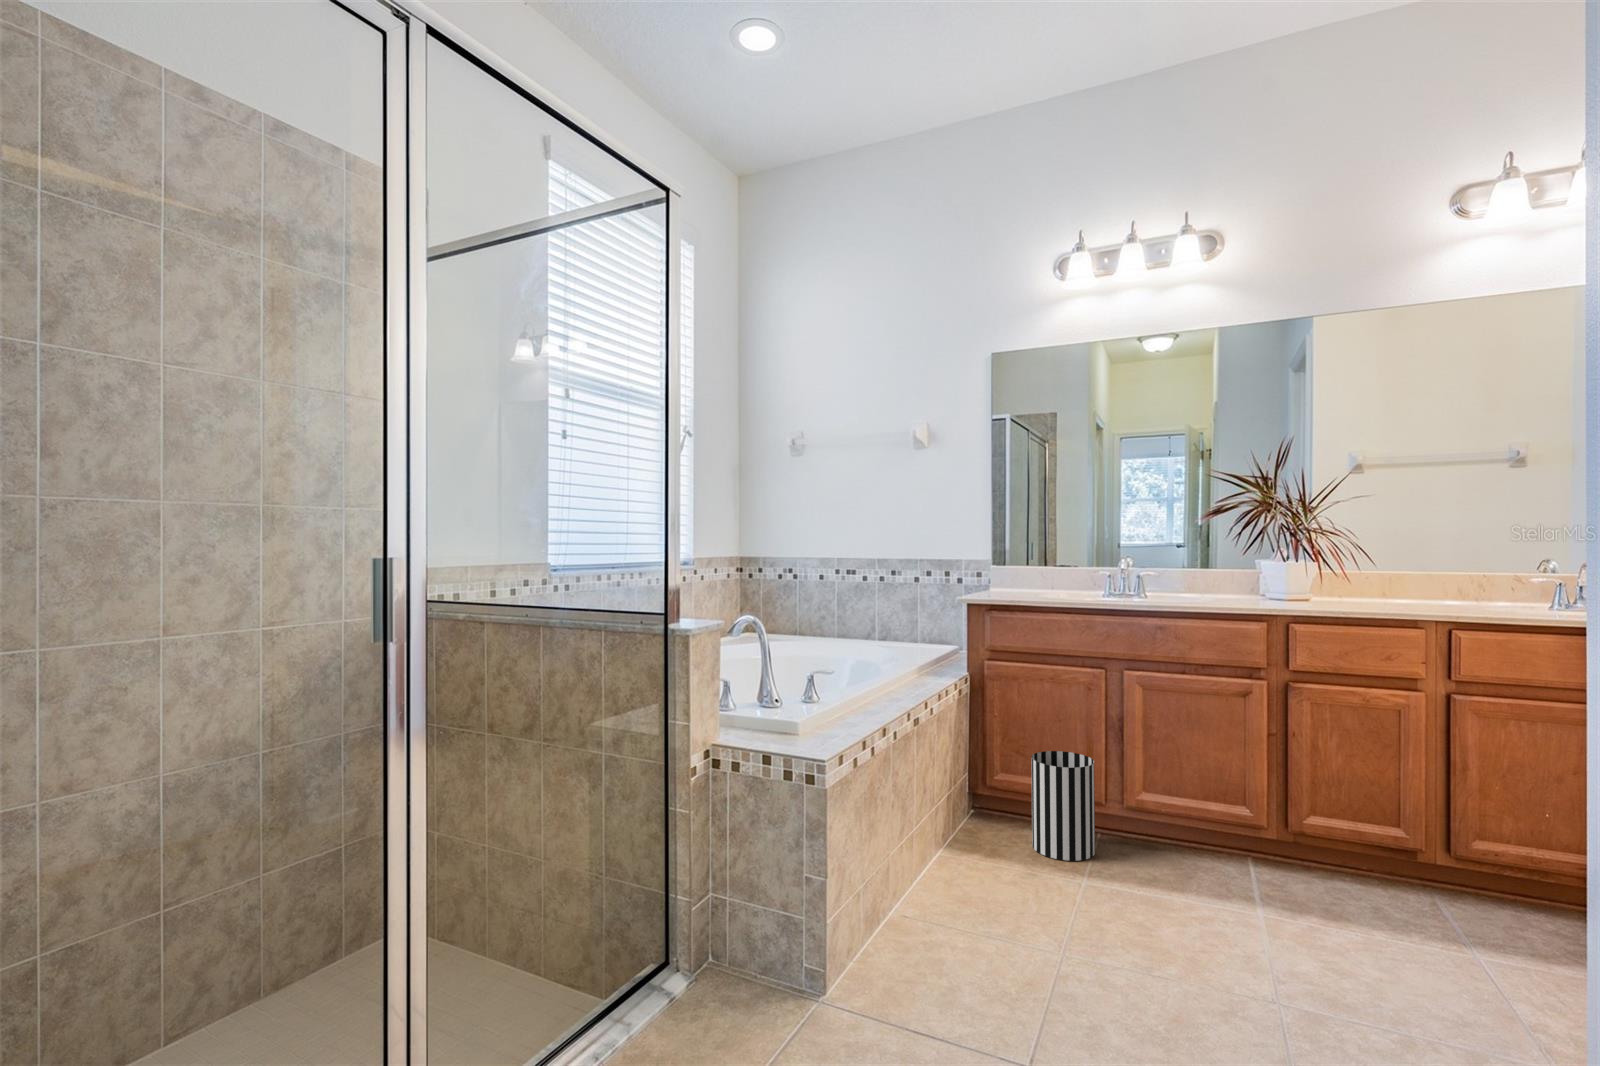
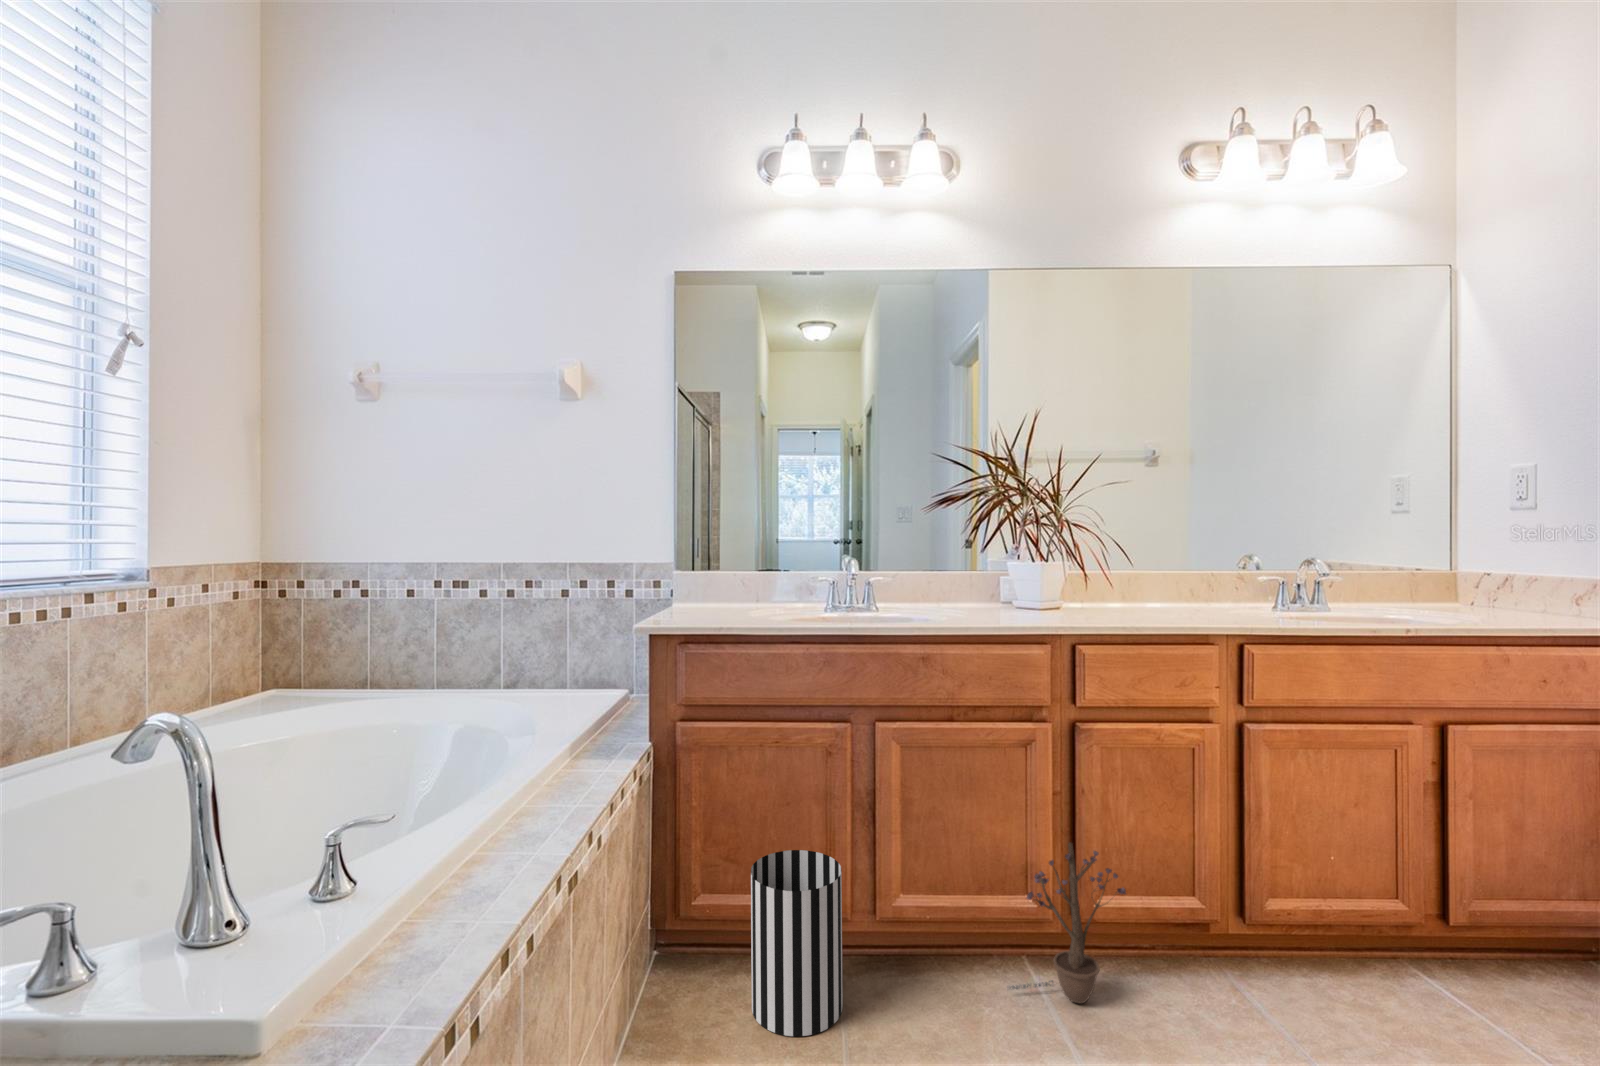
decorative plant: none [1222,766,1322,884] -> present [1008,843,1126,1003]

